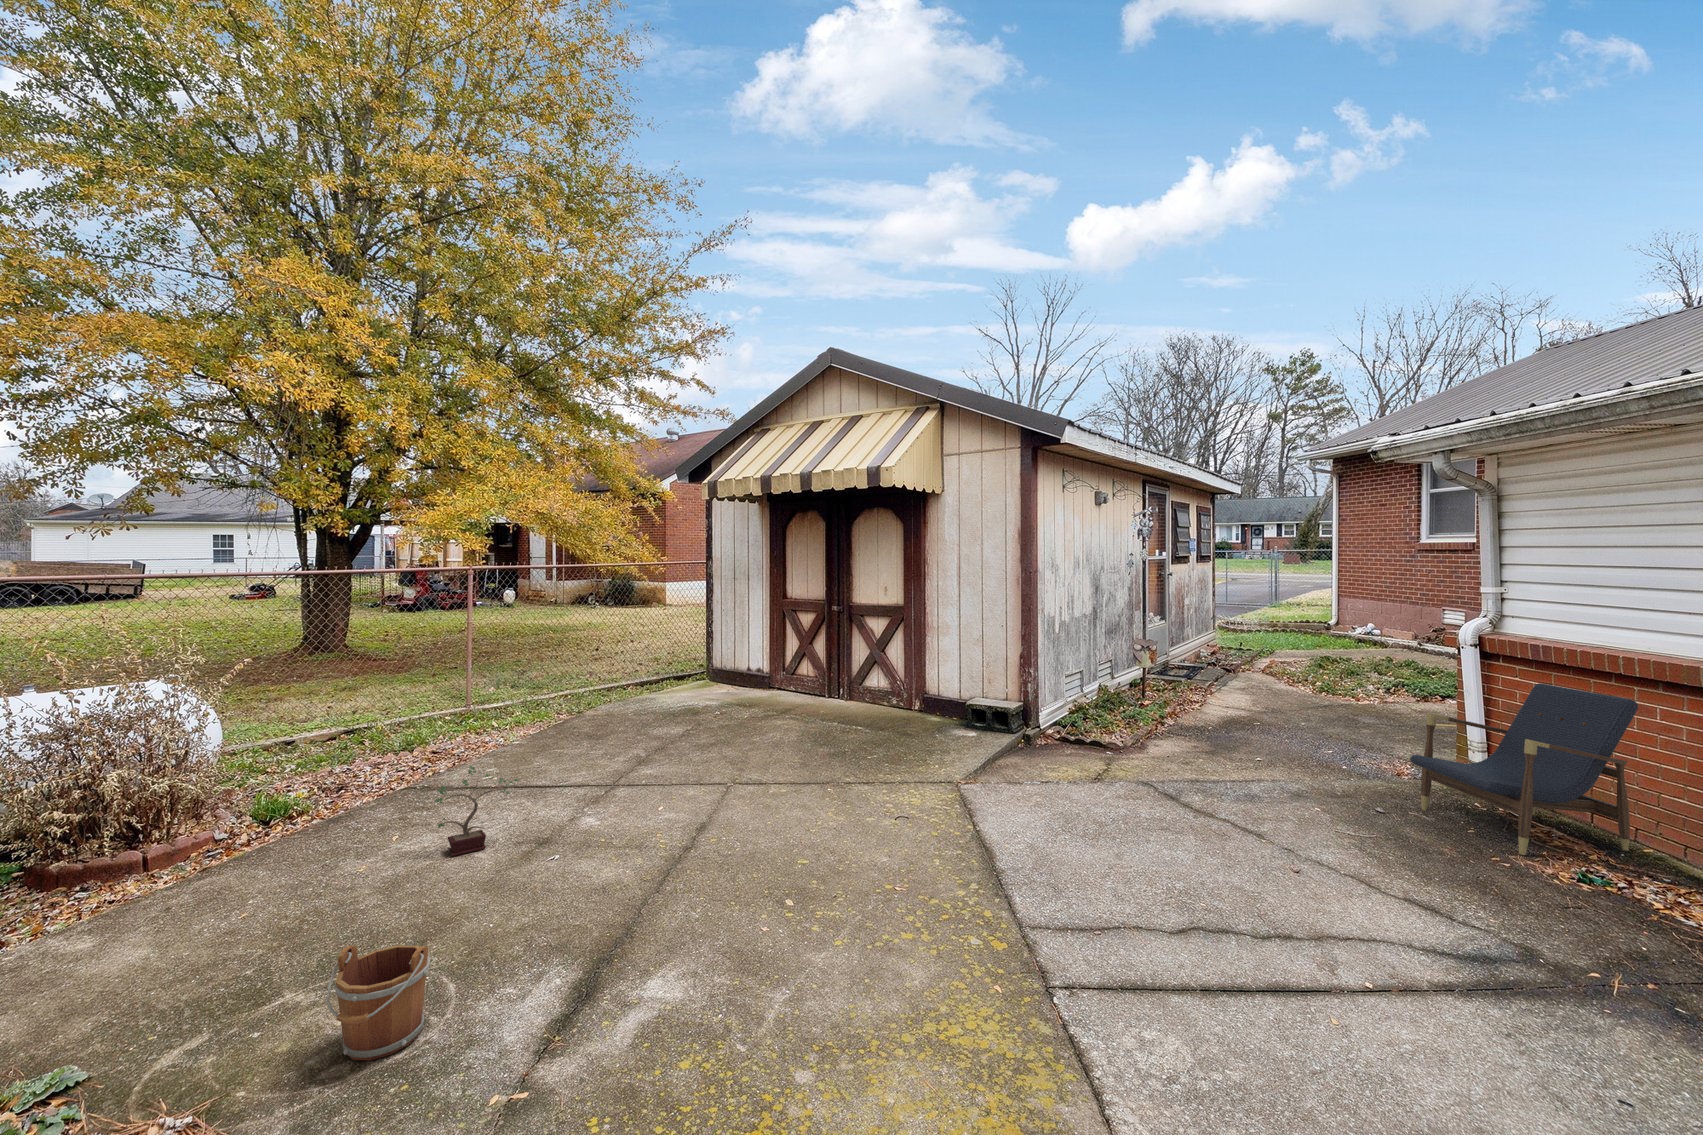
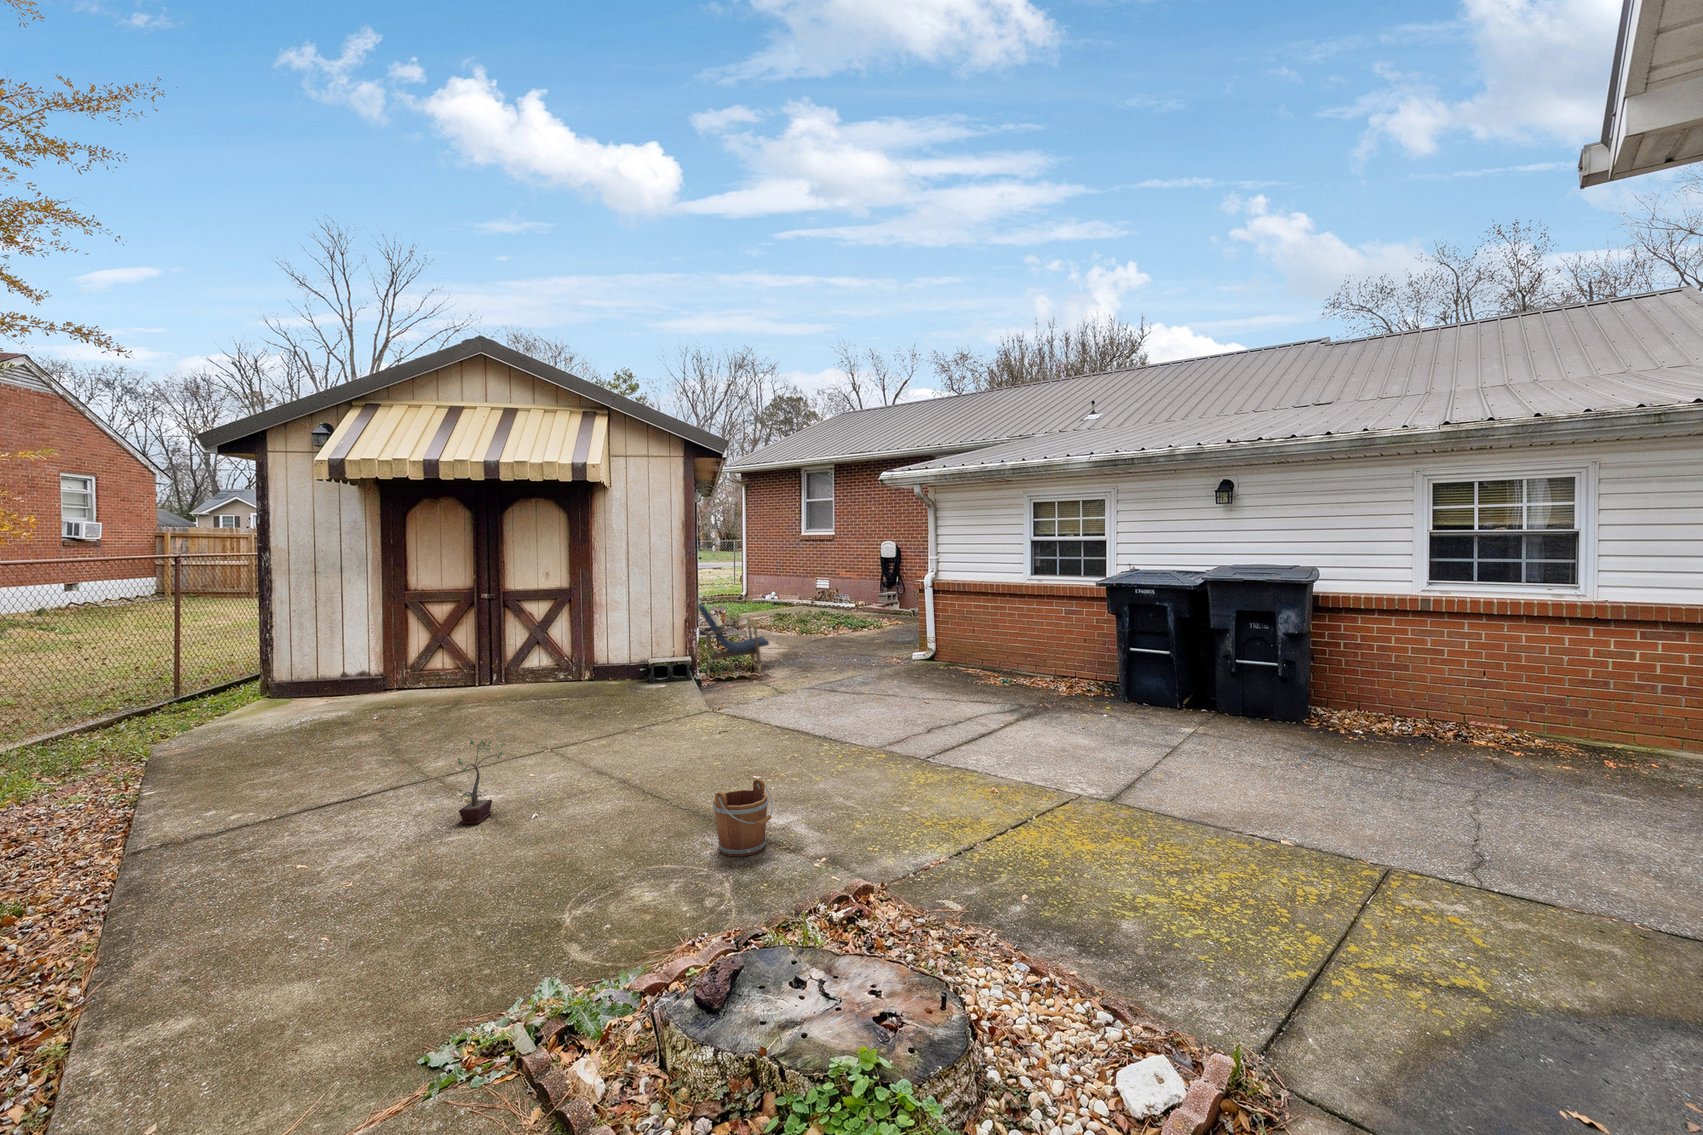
lounge chair: present [1410,683,1638,855] -> present [698,604,769,674]

